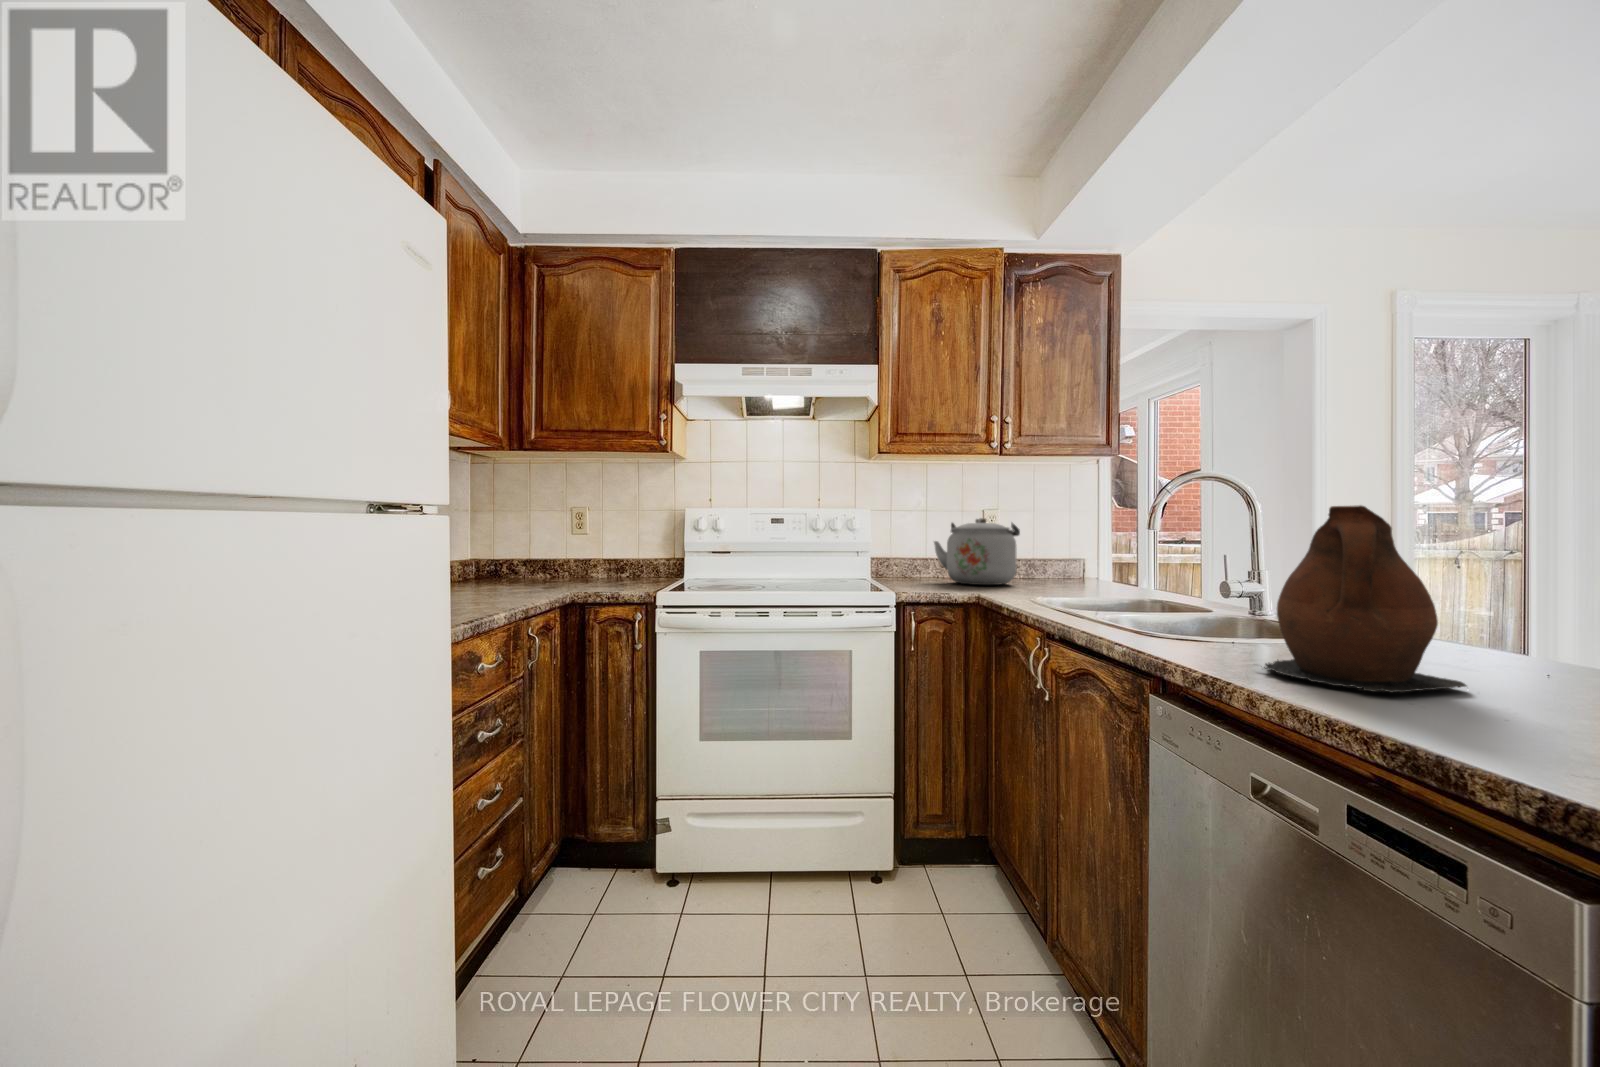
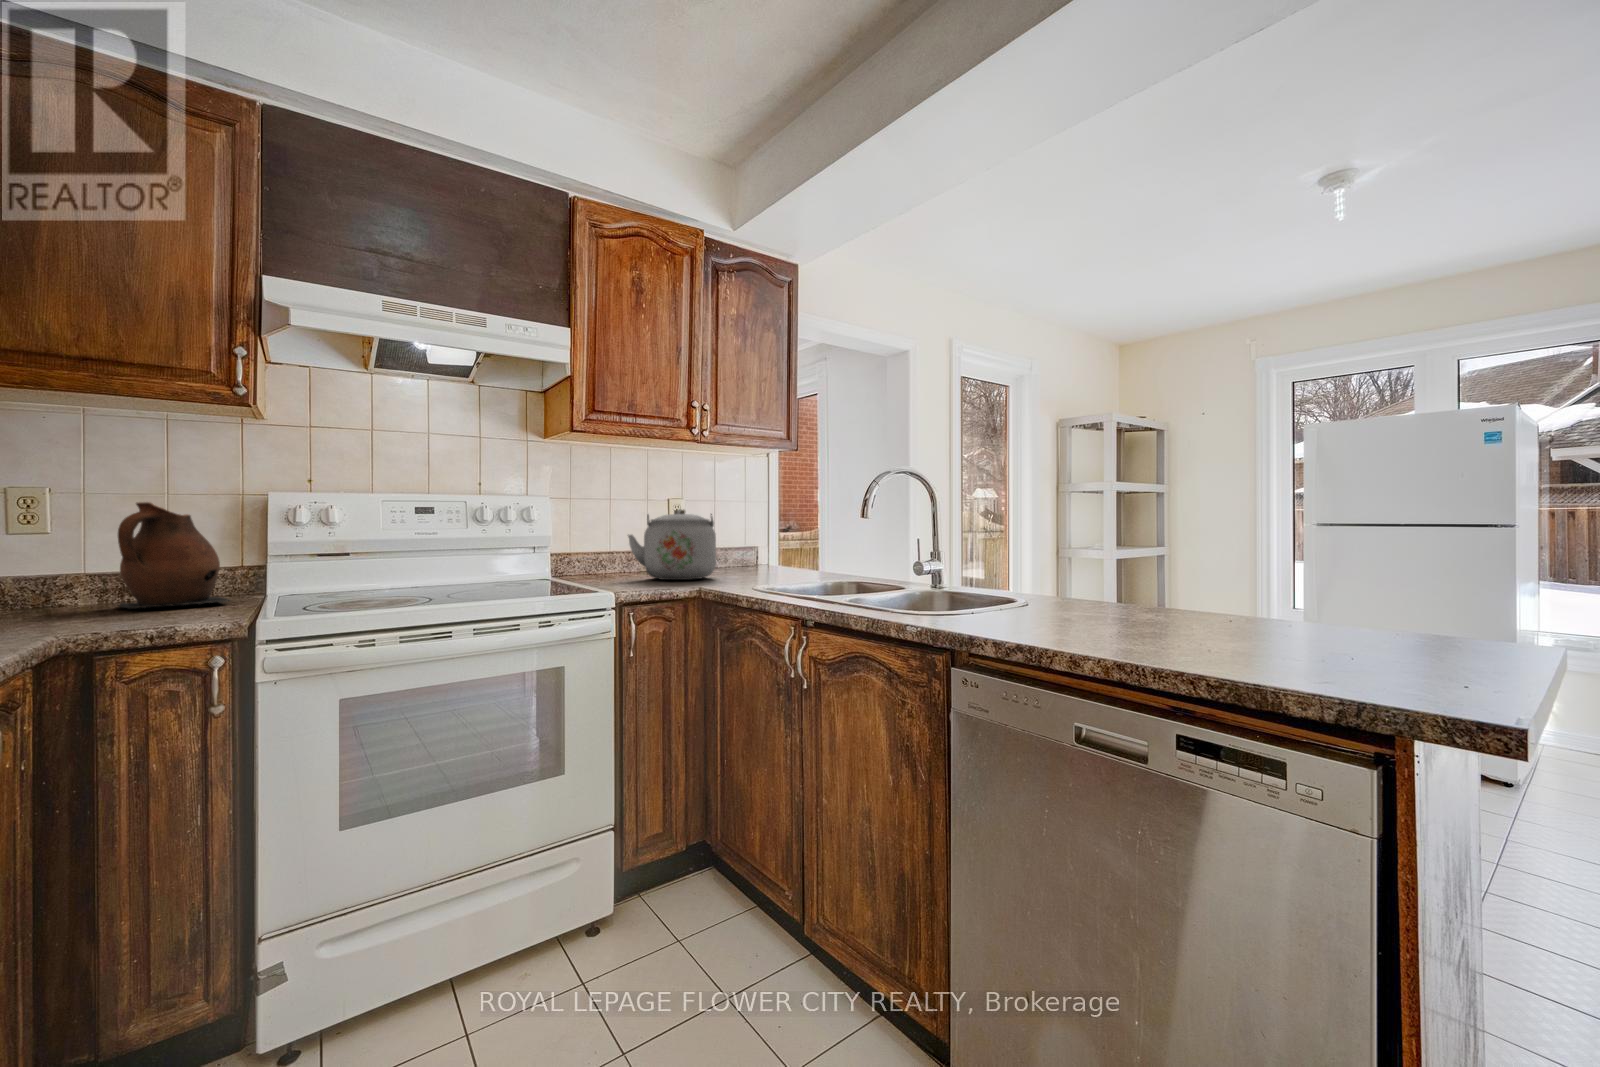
ceramic pitcher: present [1264,505,1466,692] -> present [118,502,229,608]

